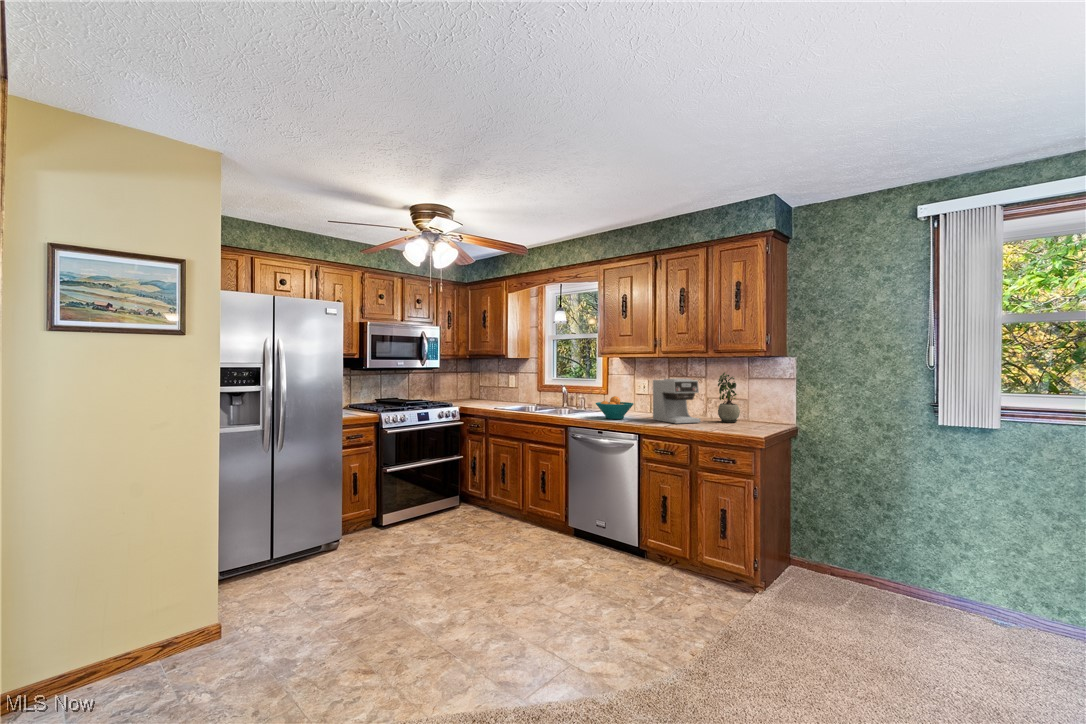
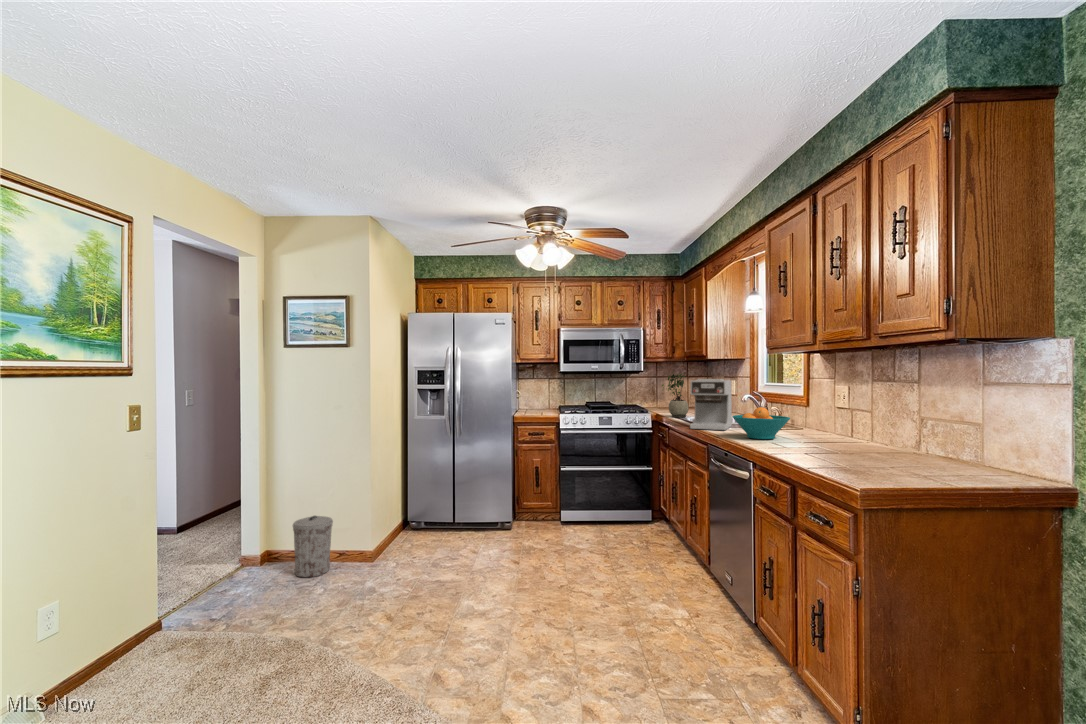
potted plant: present [718,372,740,422] -> present [662,373,689,418]
coffee maker: present [653,379,700,424] -> present [690,379,732,430]
trash can: none [115,586,185,687] -> present [293,516,333,578]

